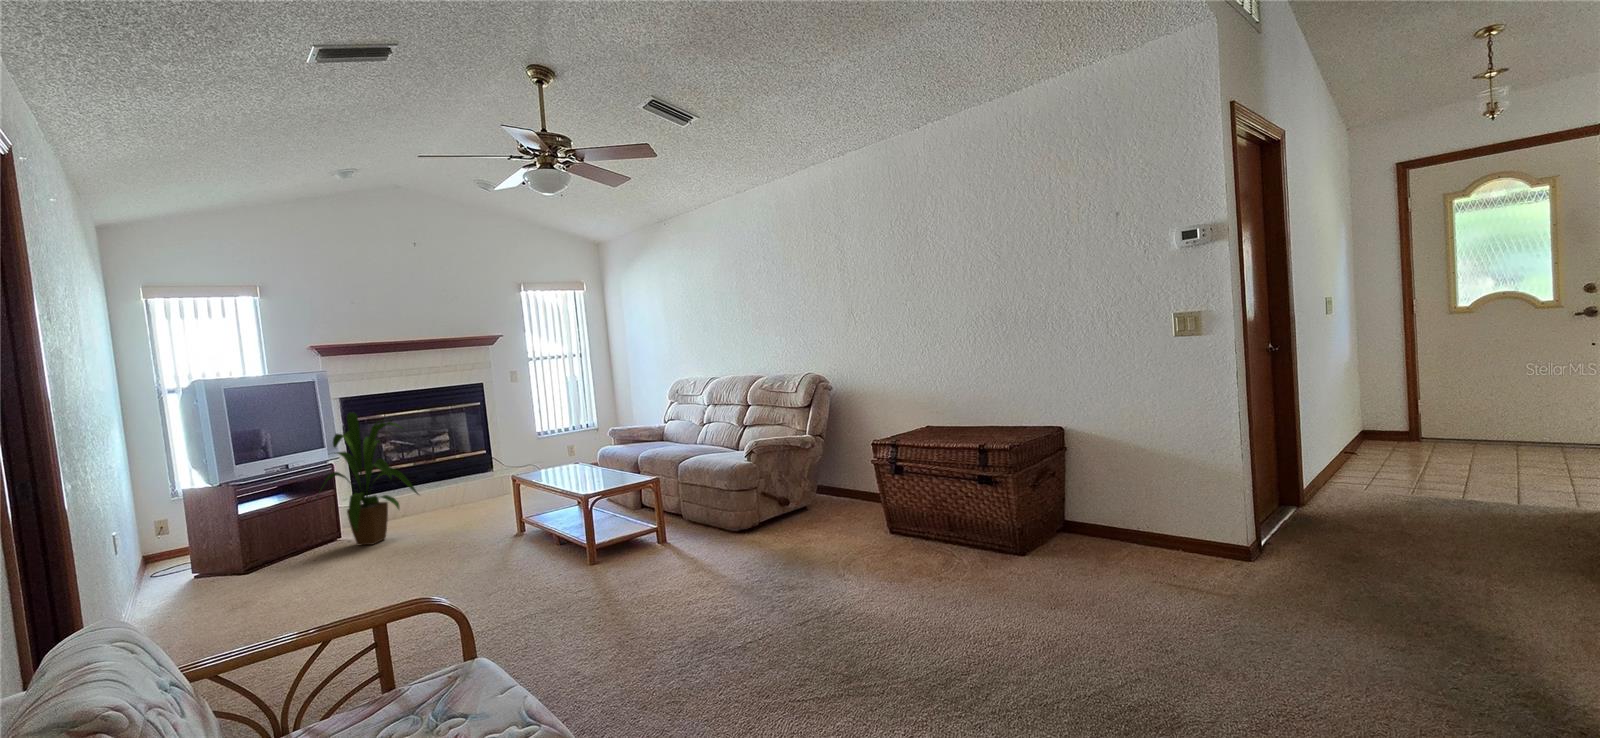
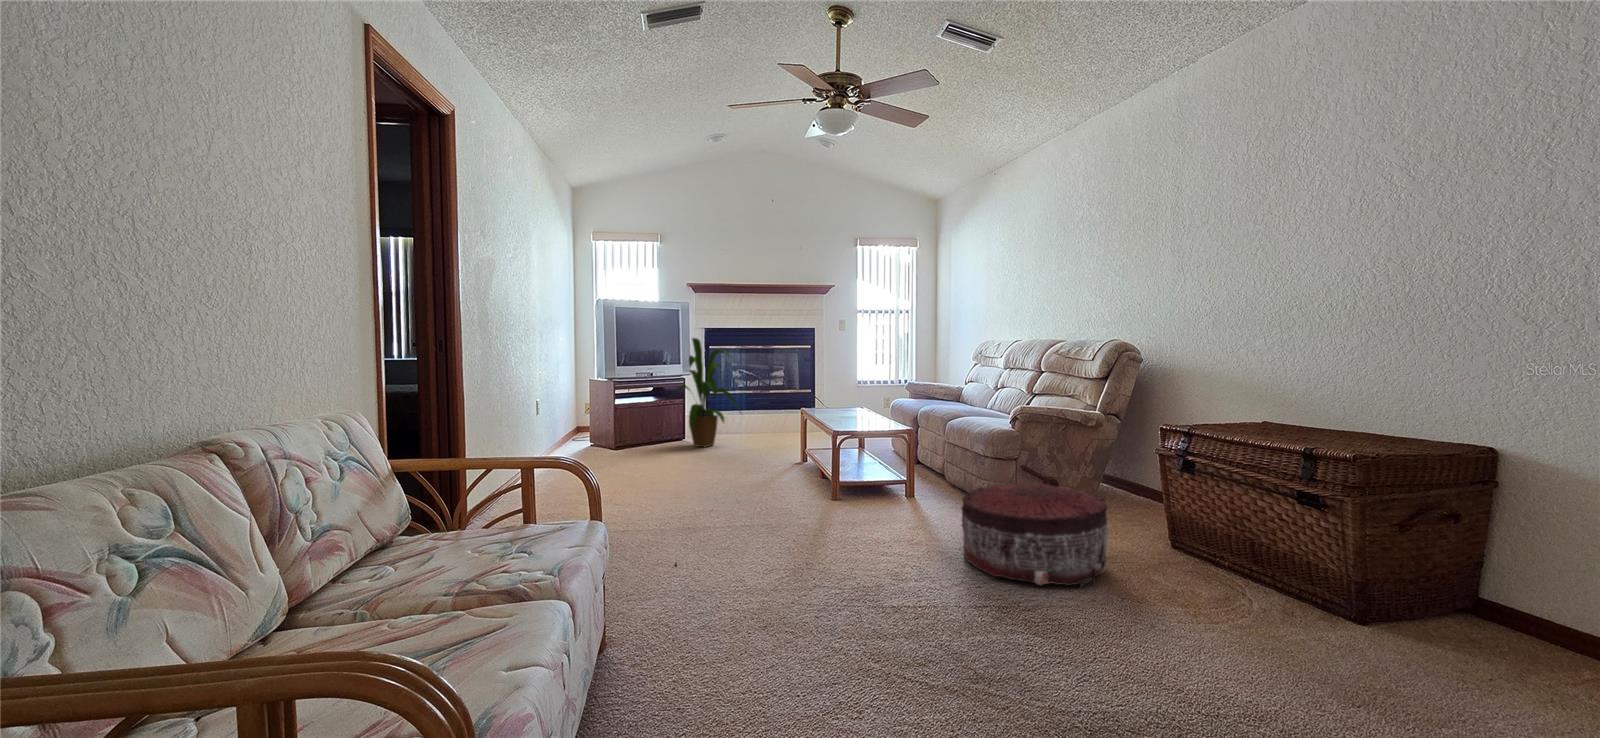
pouf: none [747,503,868,594] -> present [961,484,1109,586]

